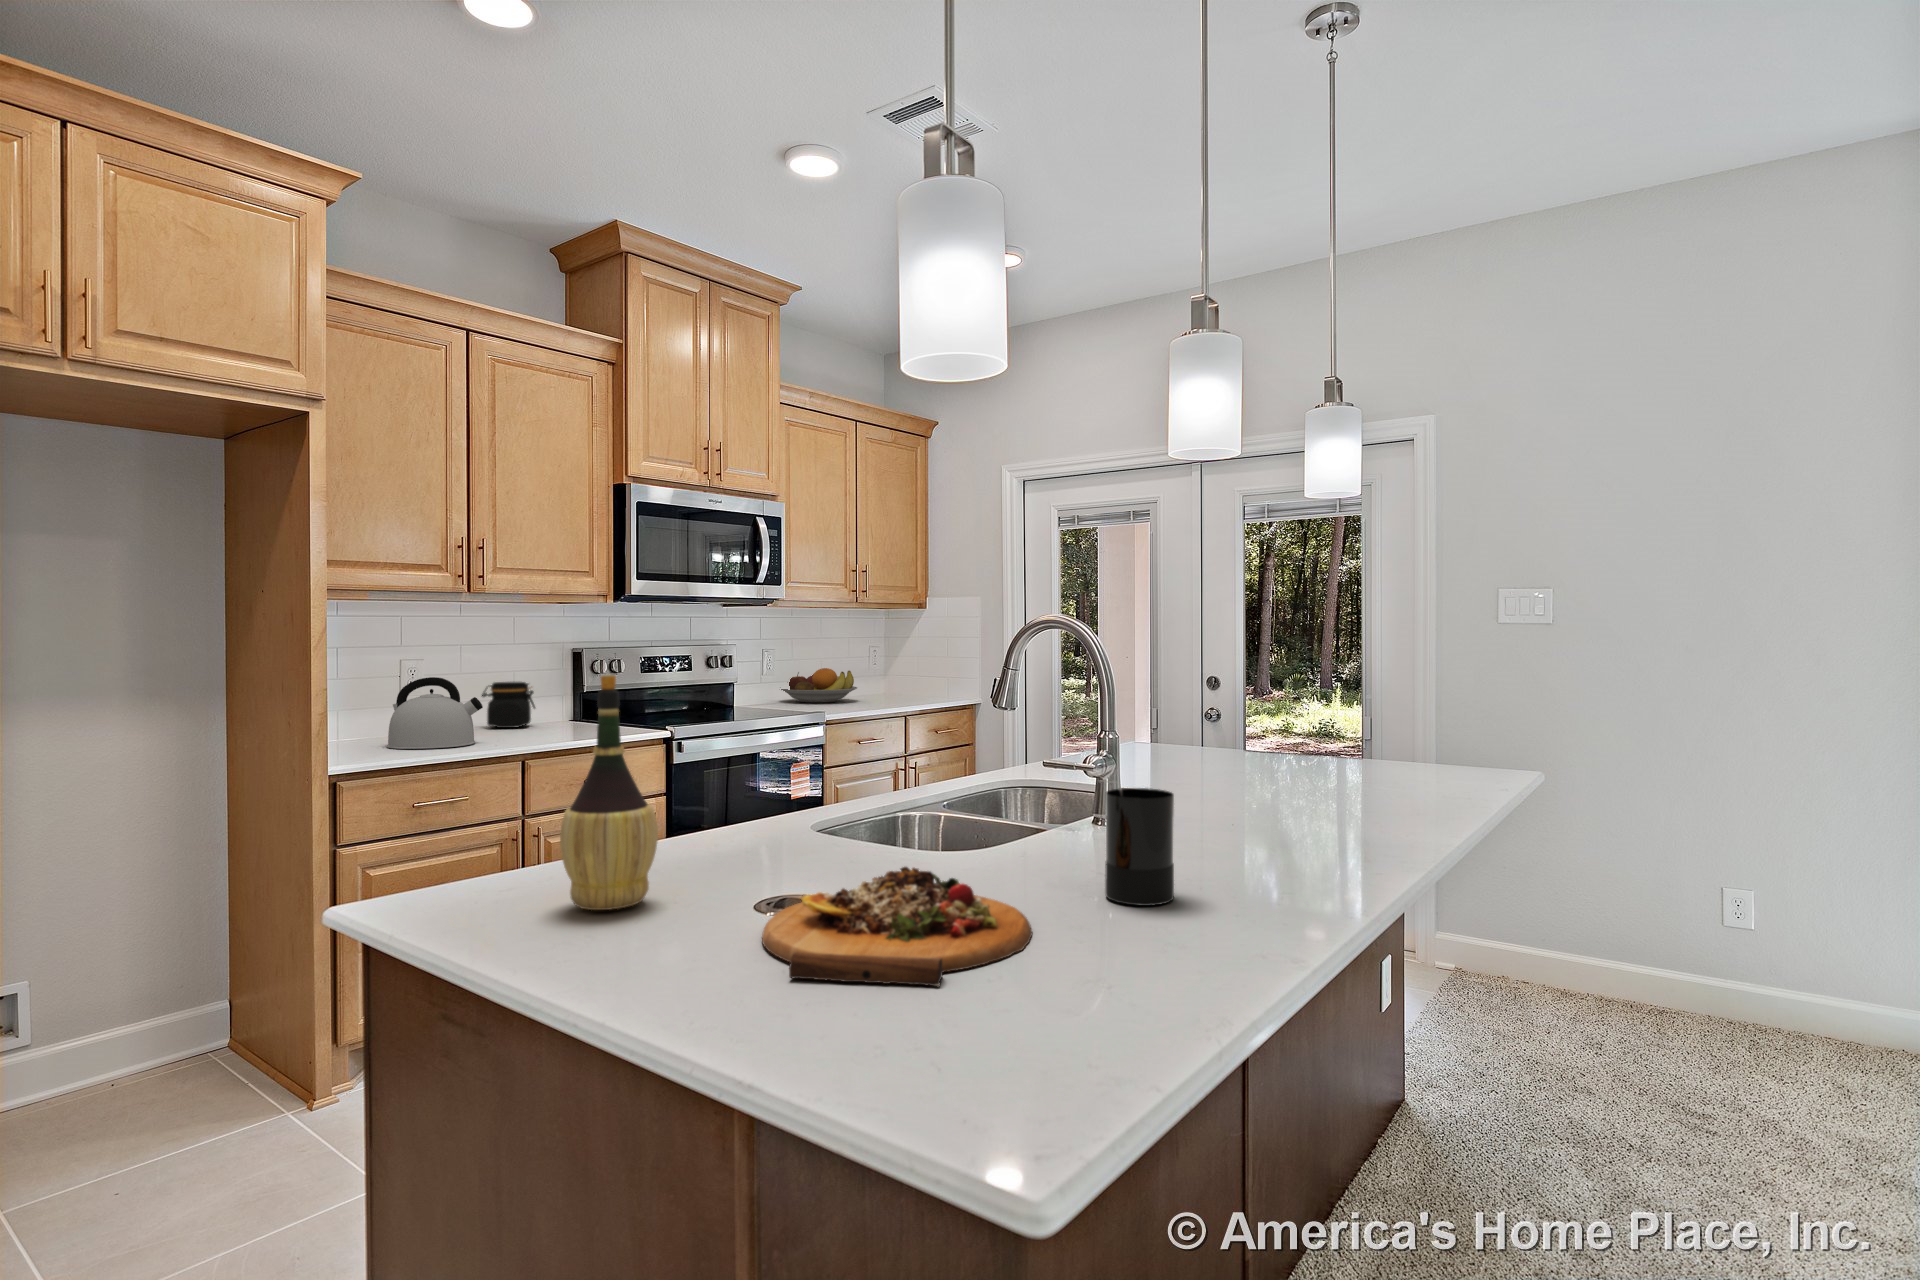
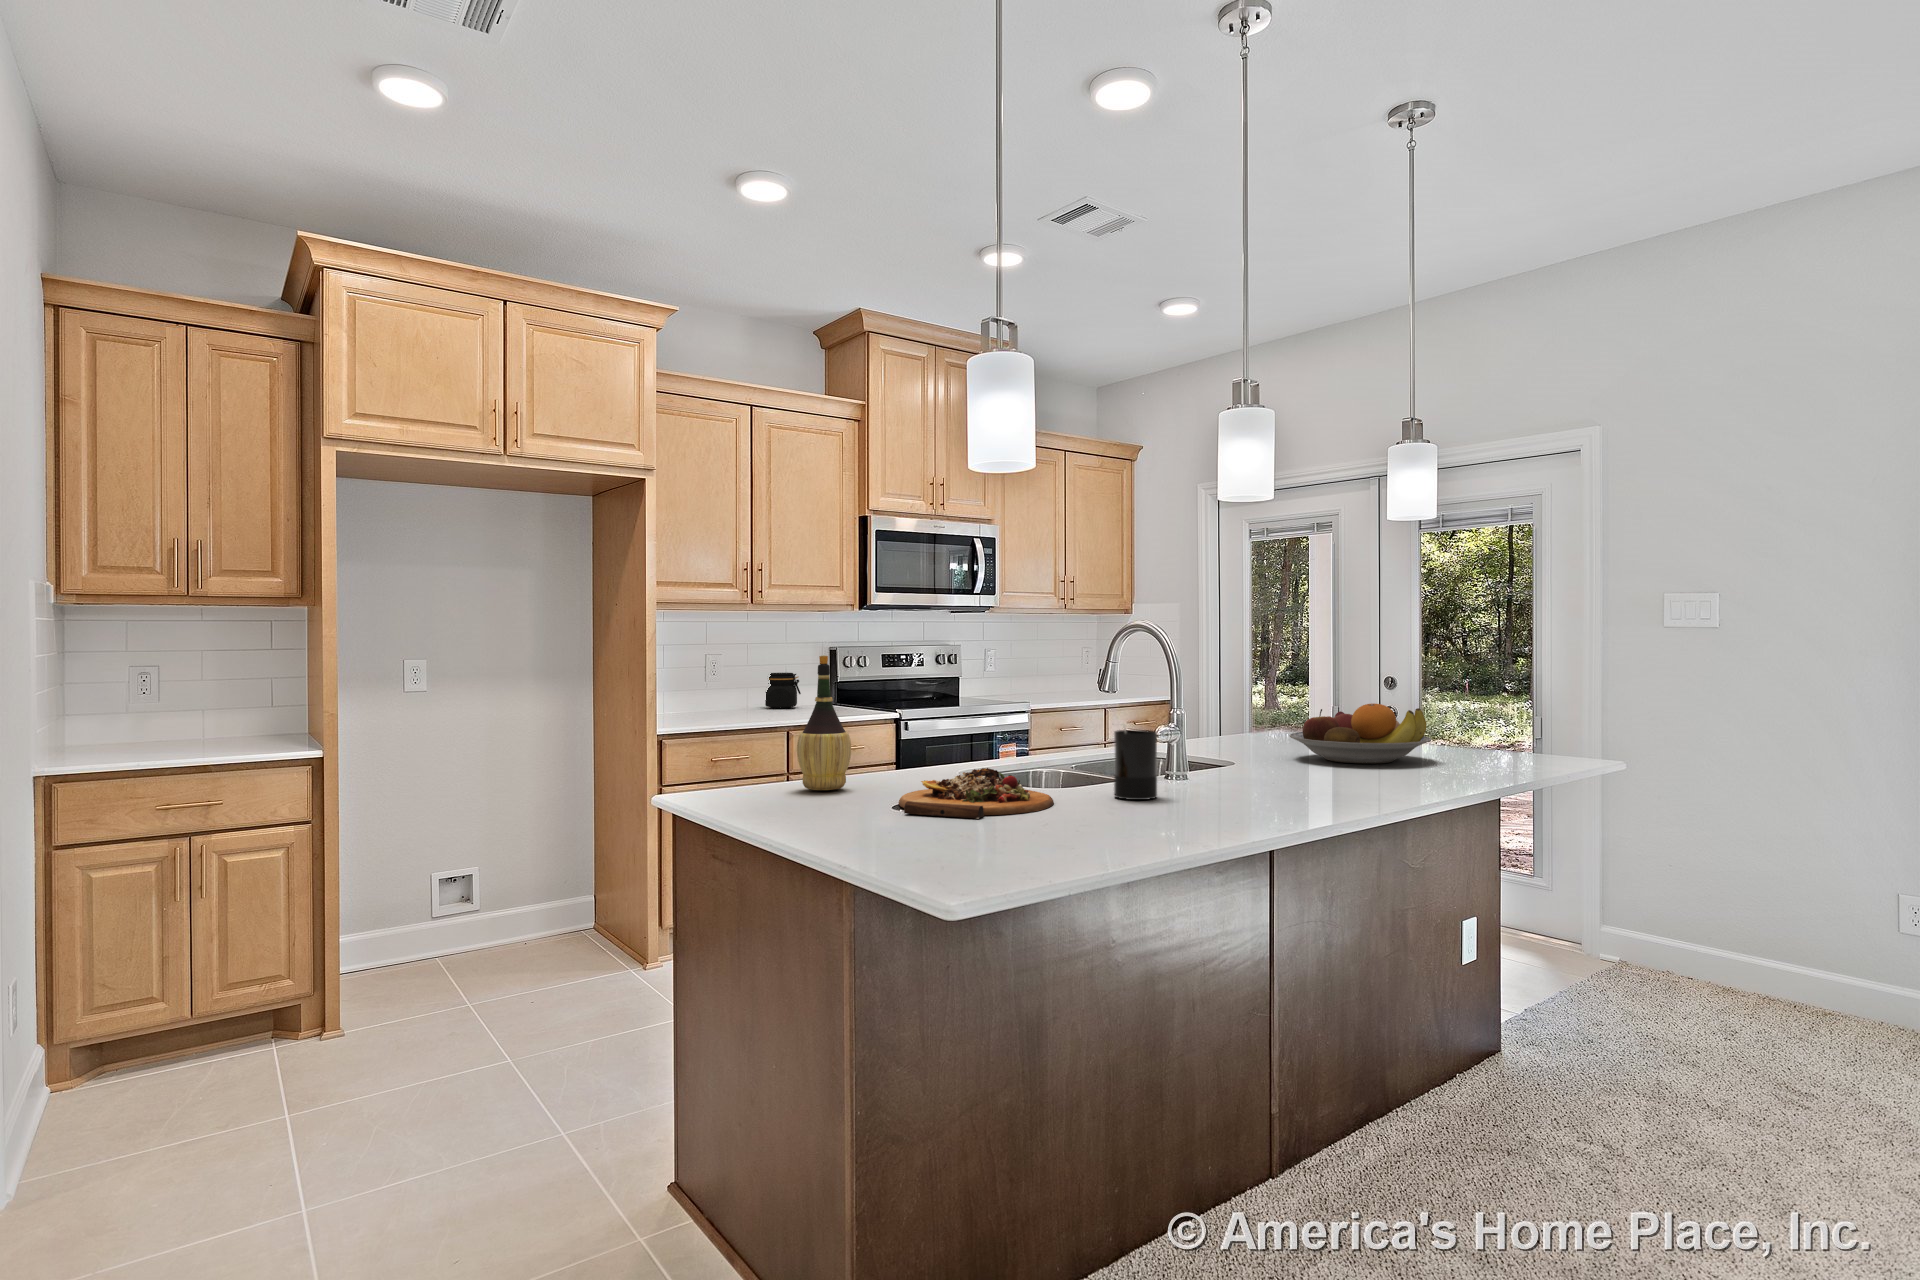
fruit bowl: present [780,668,857,703] -> present [1289,704,1431,763]
kettle: present [387,677,483,749] -> none [696,667,762,719]

